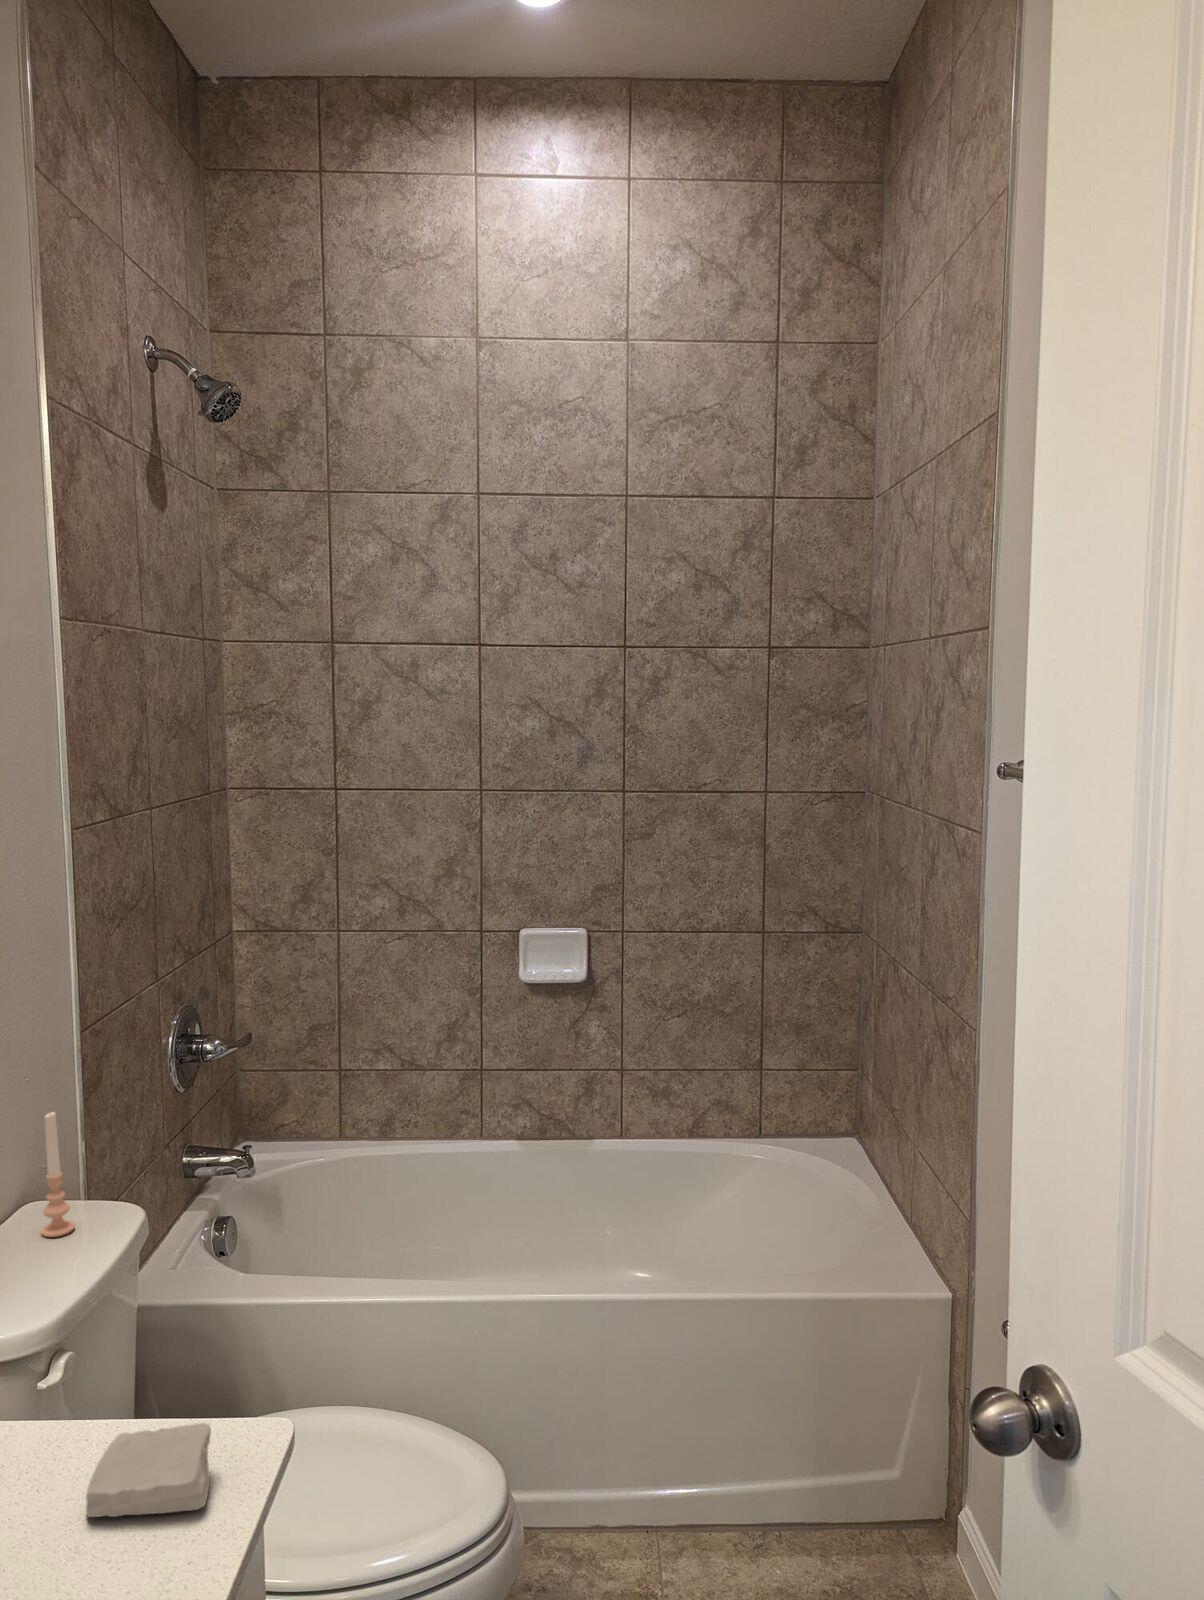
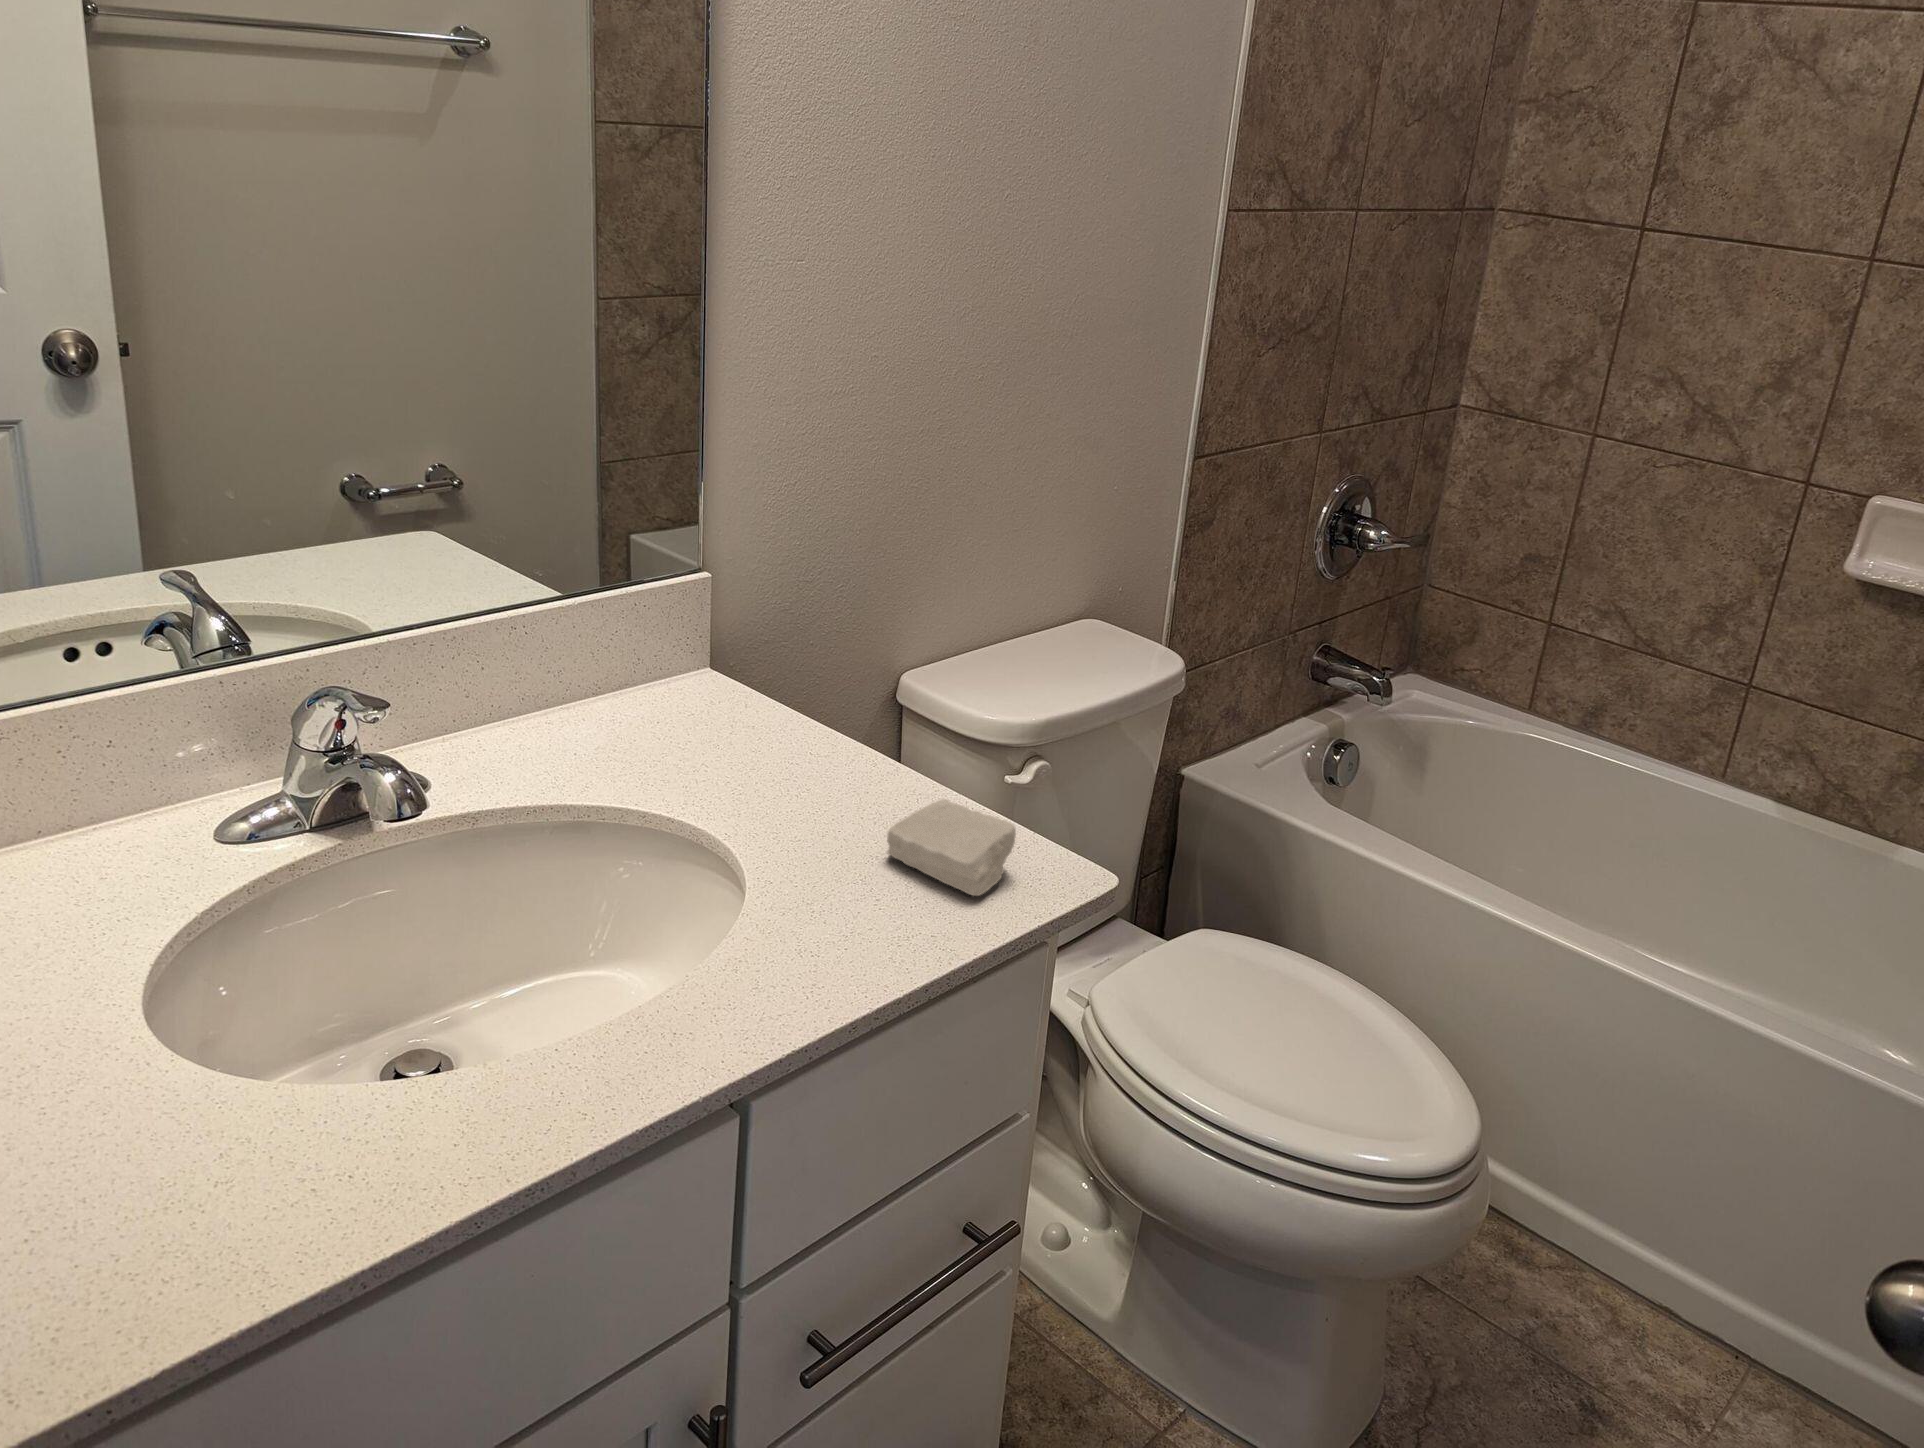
candle: present [41,1112,75,1237] -> none [1075,518,1109,655]

